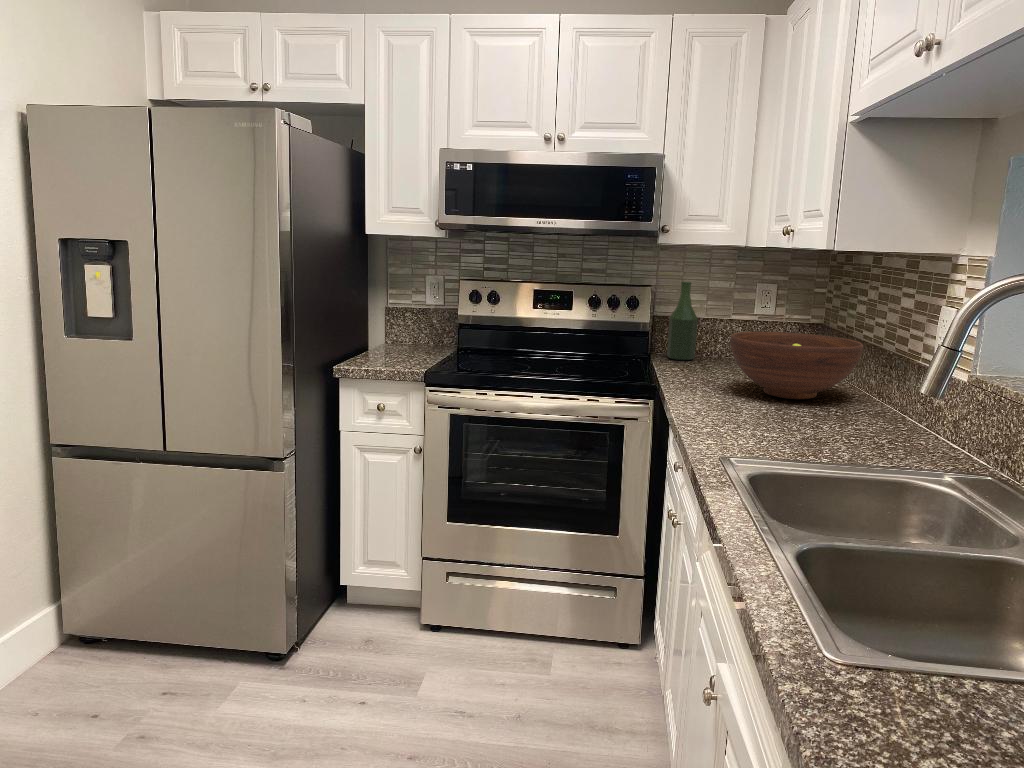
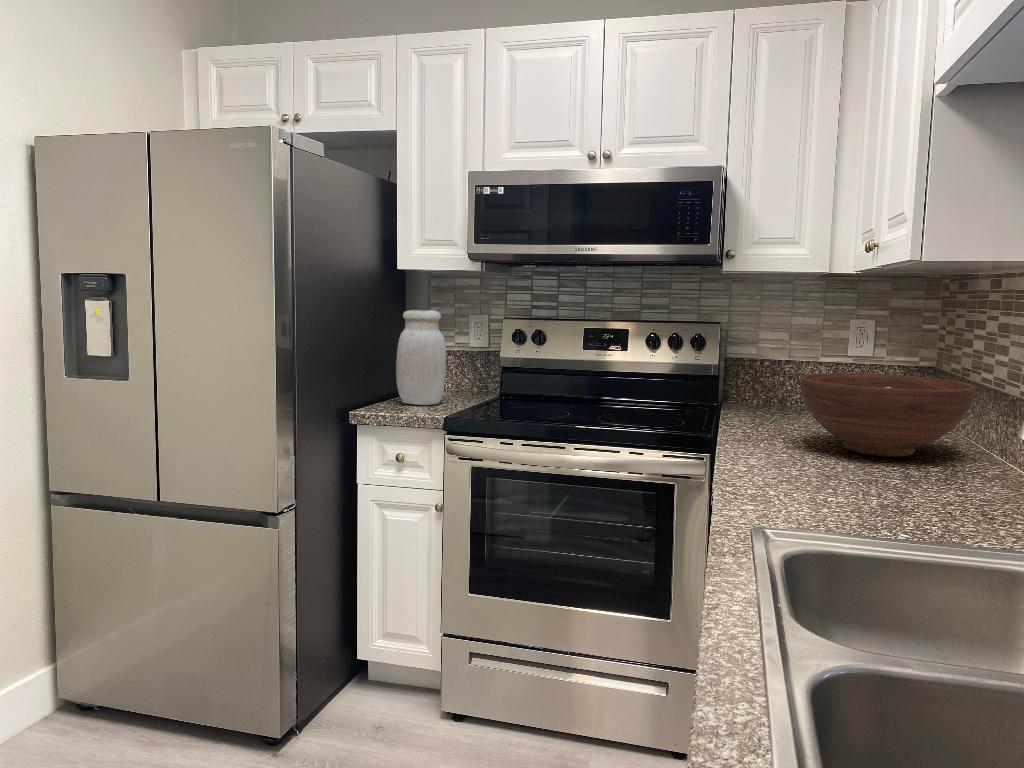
jar: none [368,272,414,358] -> present [396,310,446,405]
bottle: present [667,282,698,360] -> none [740,317,777,410]

